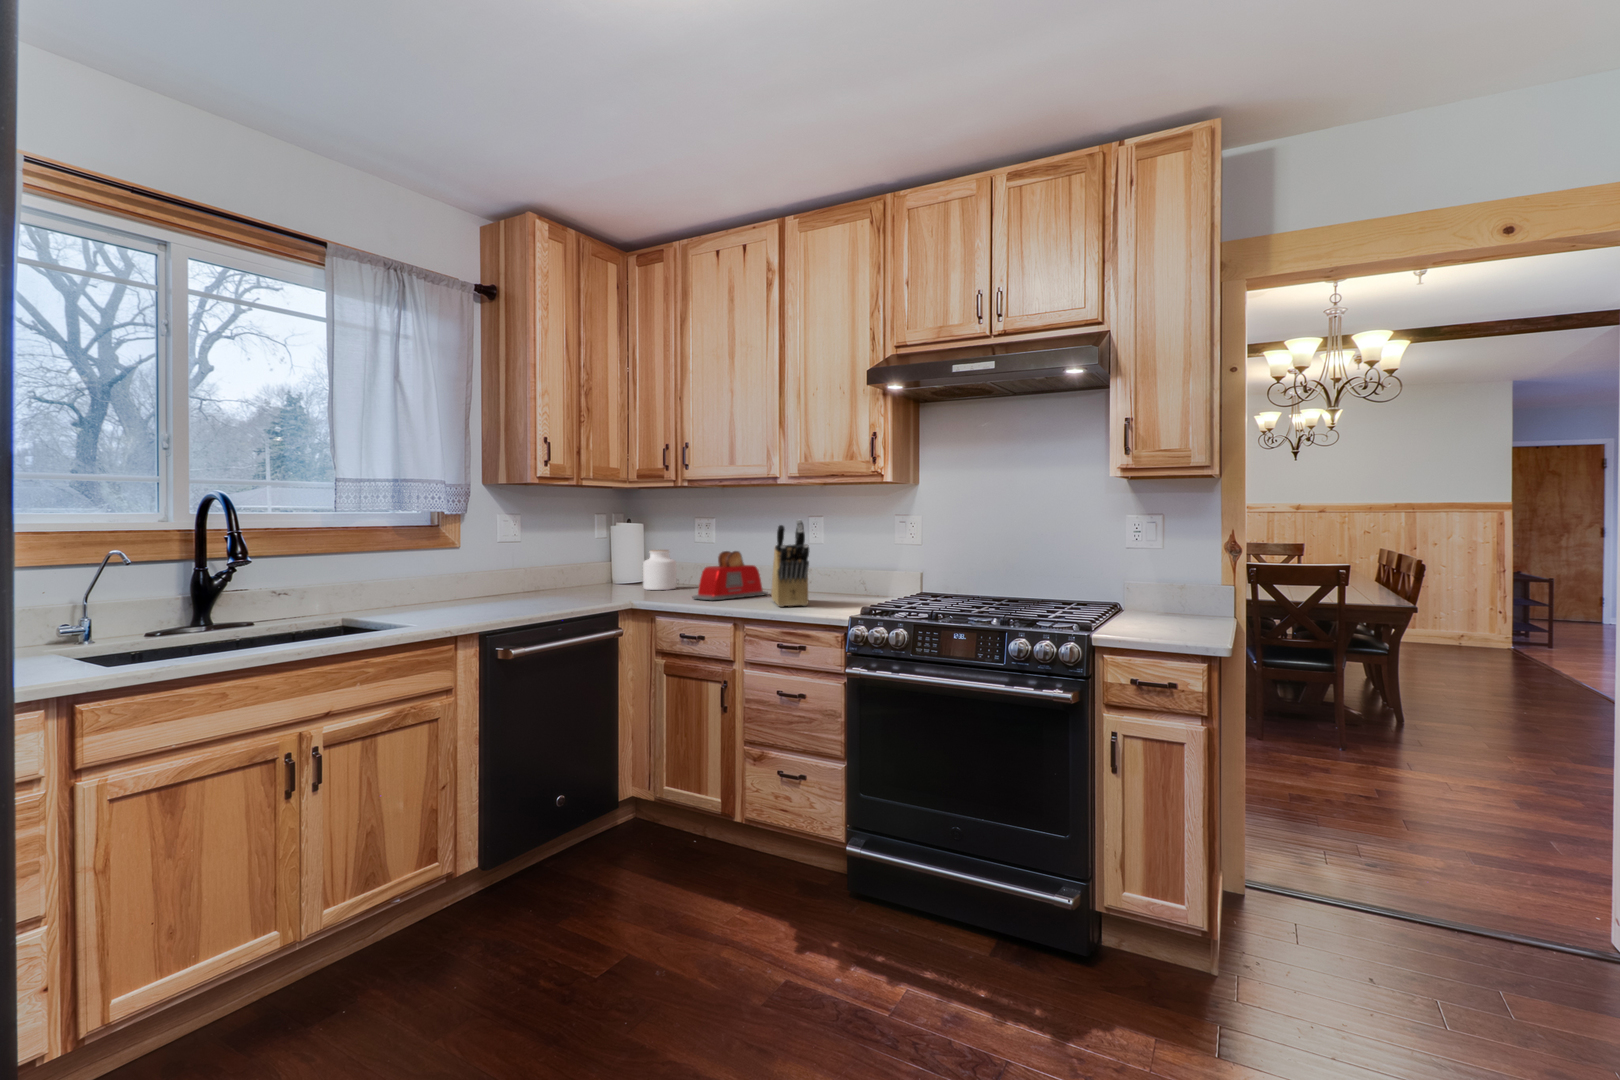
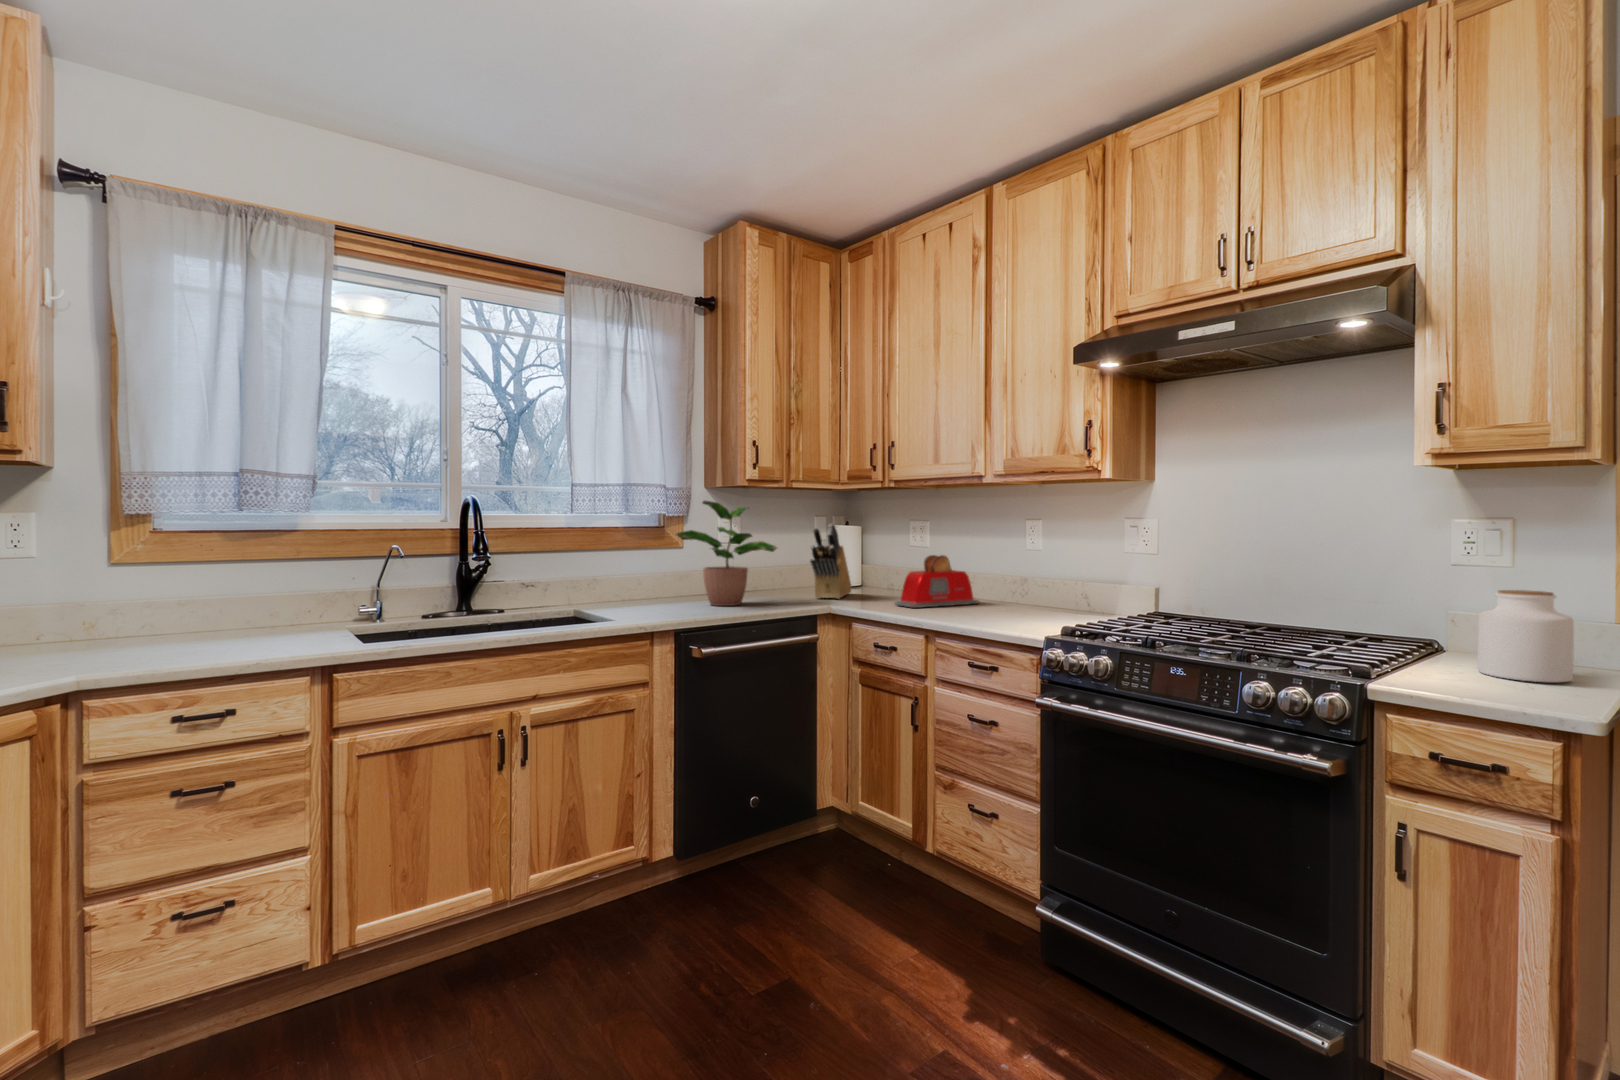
potted plant: none [460,498,573,607] -> present [677,501,777,606]
knife block: present [771,520,809,607] -> present [810,524,852,599]
jar: present [643,550,676,590] -> present [1477,590,1574,683]

